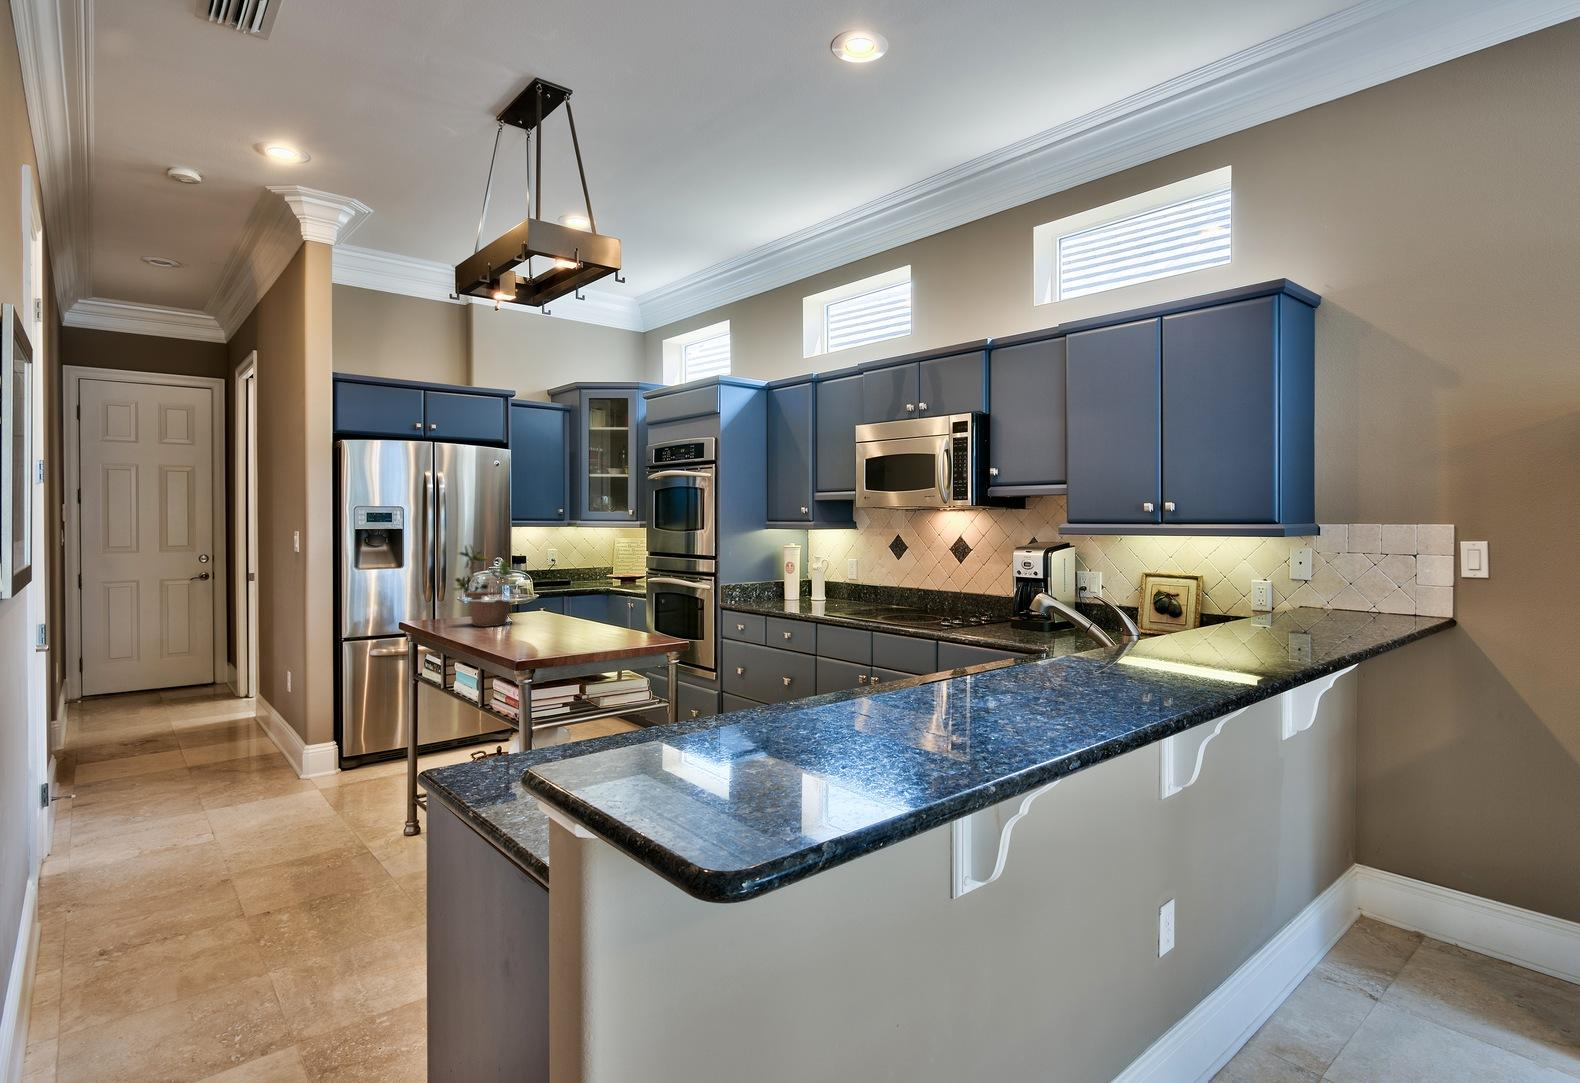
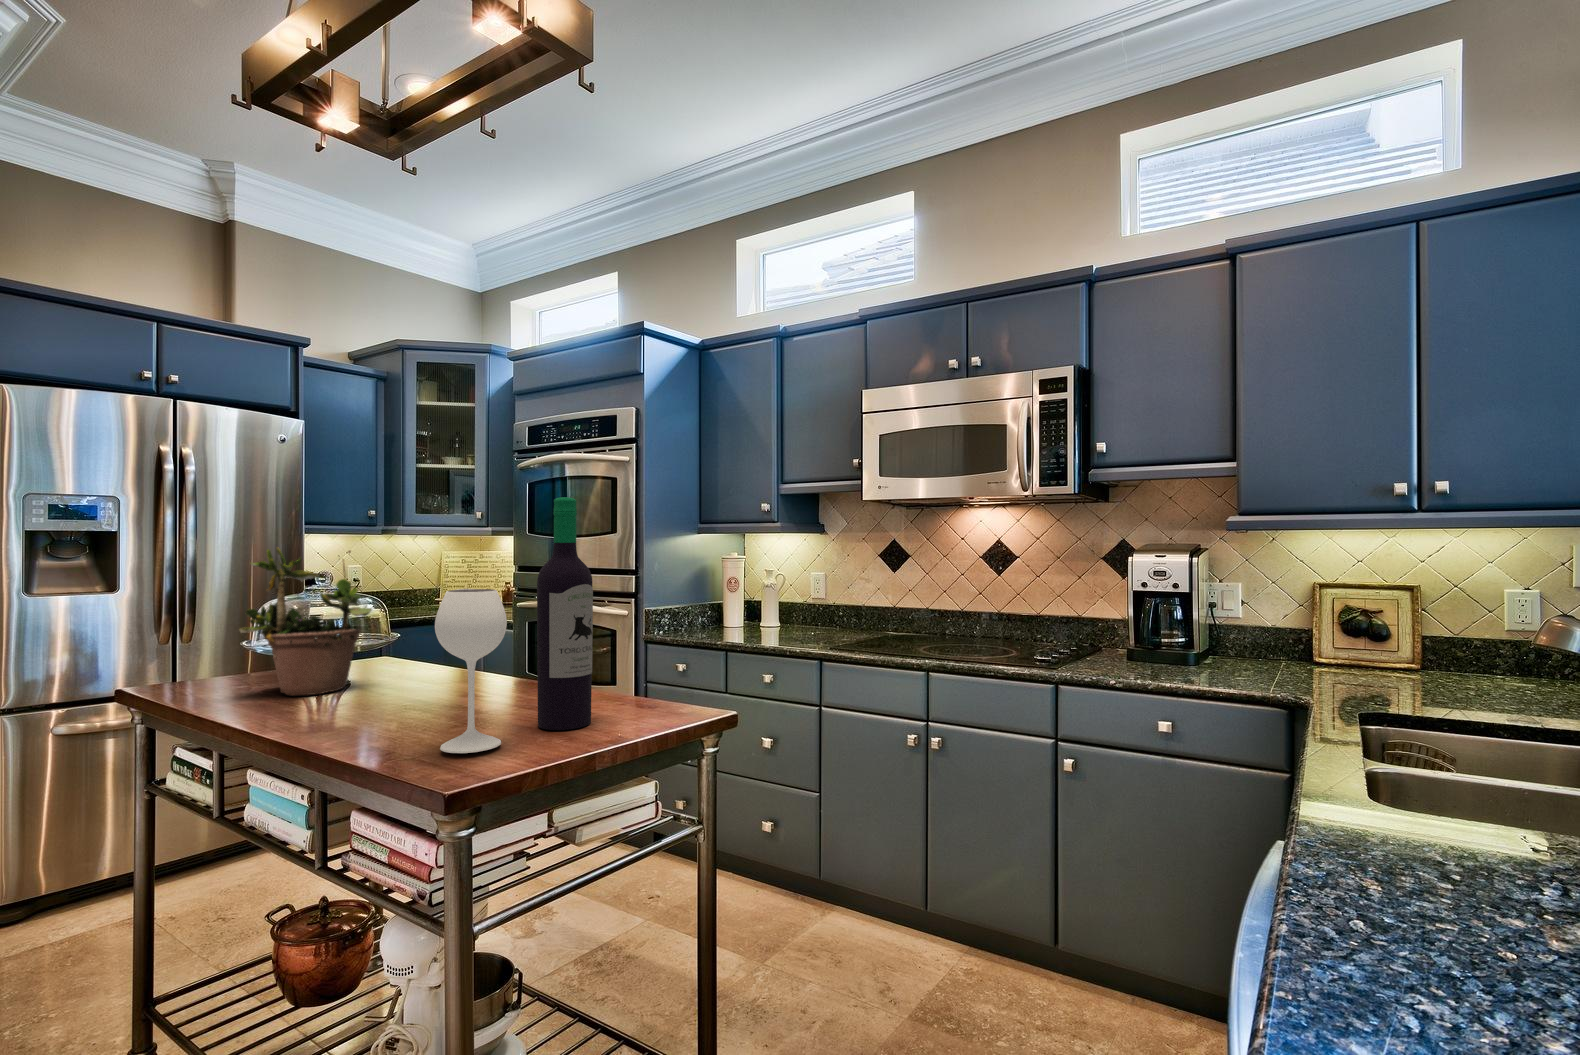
wine bottle: none [523,521,609,650] -> present [435,497,593,753]

